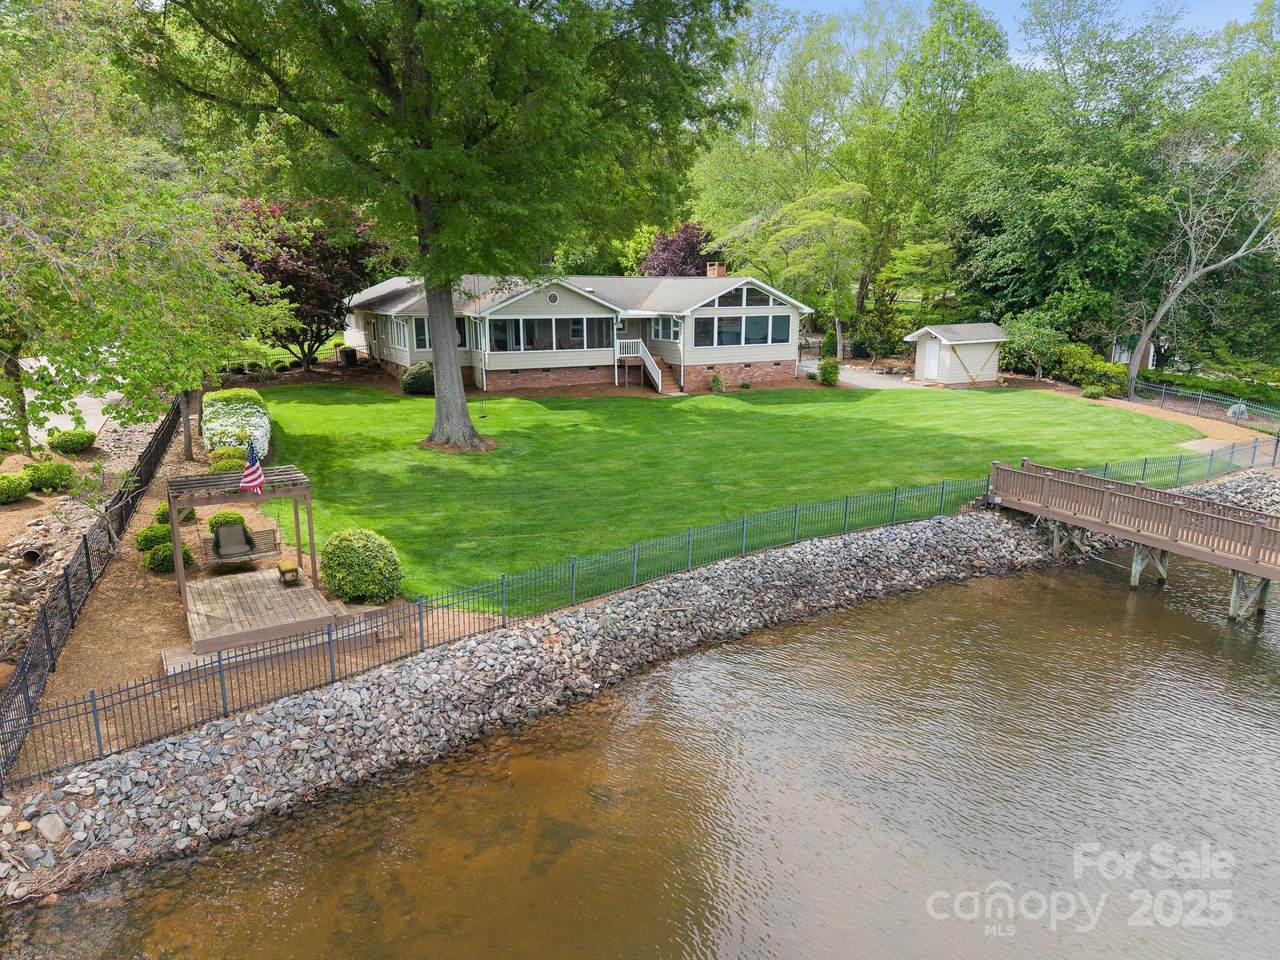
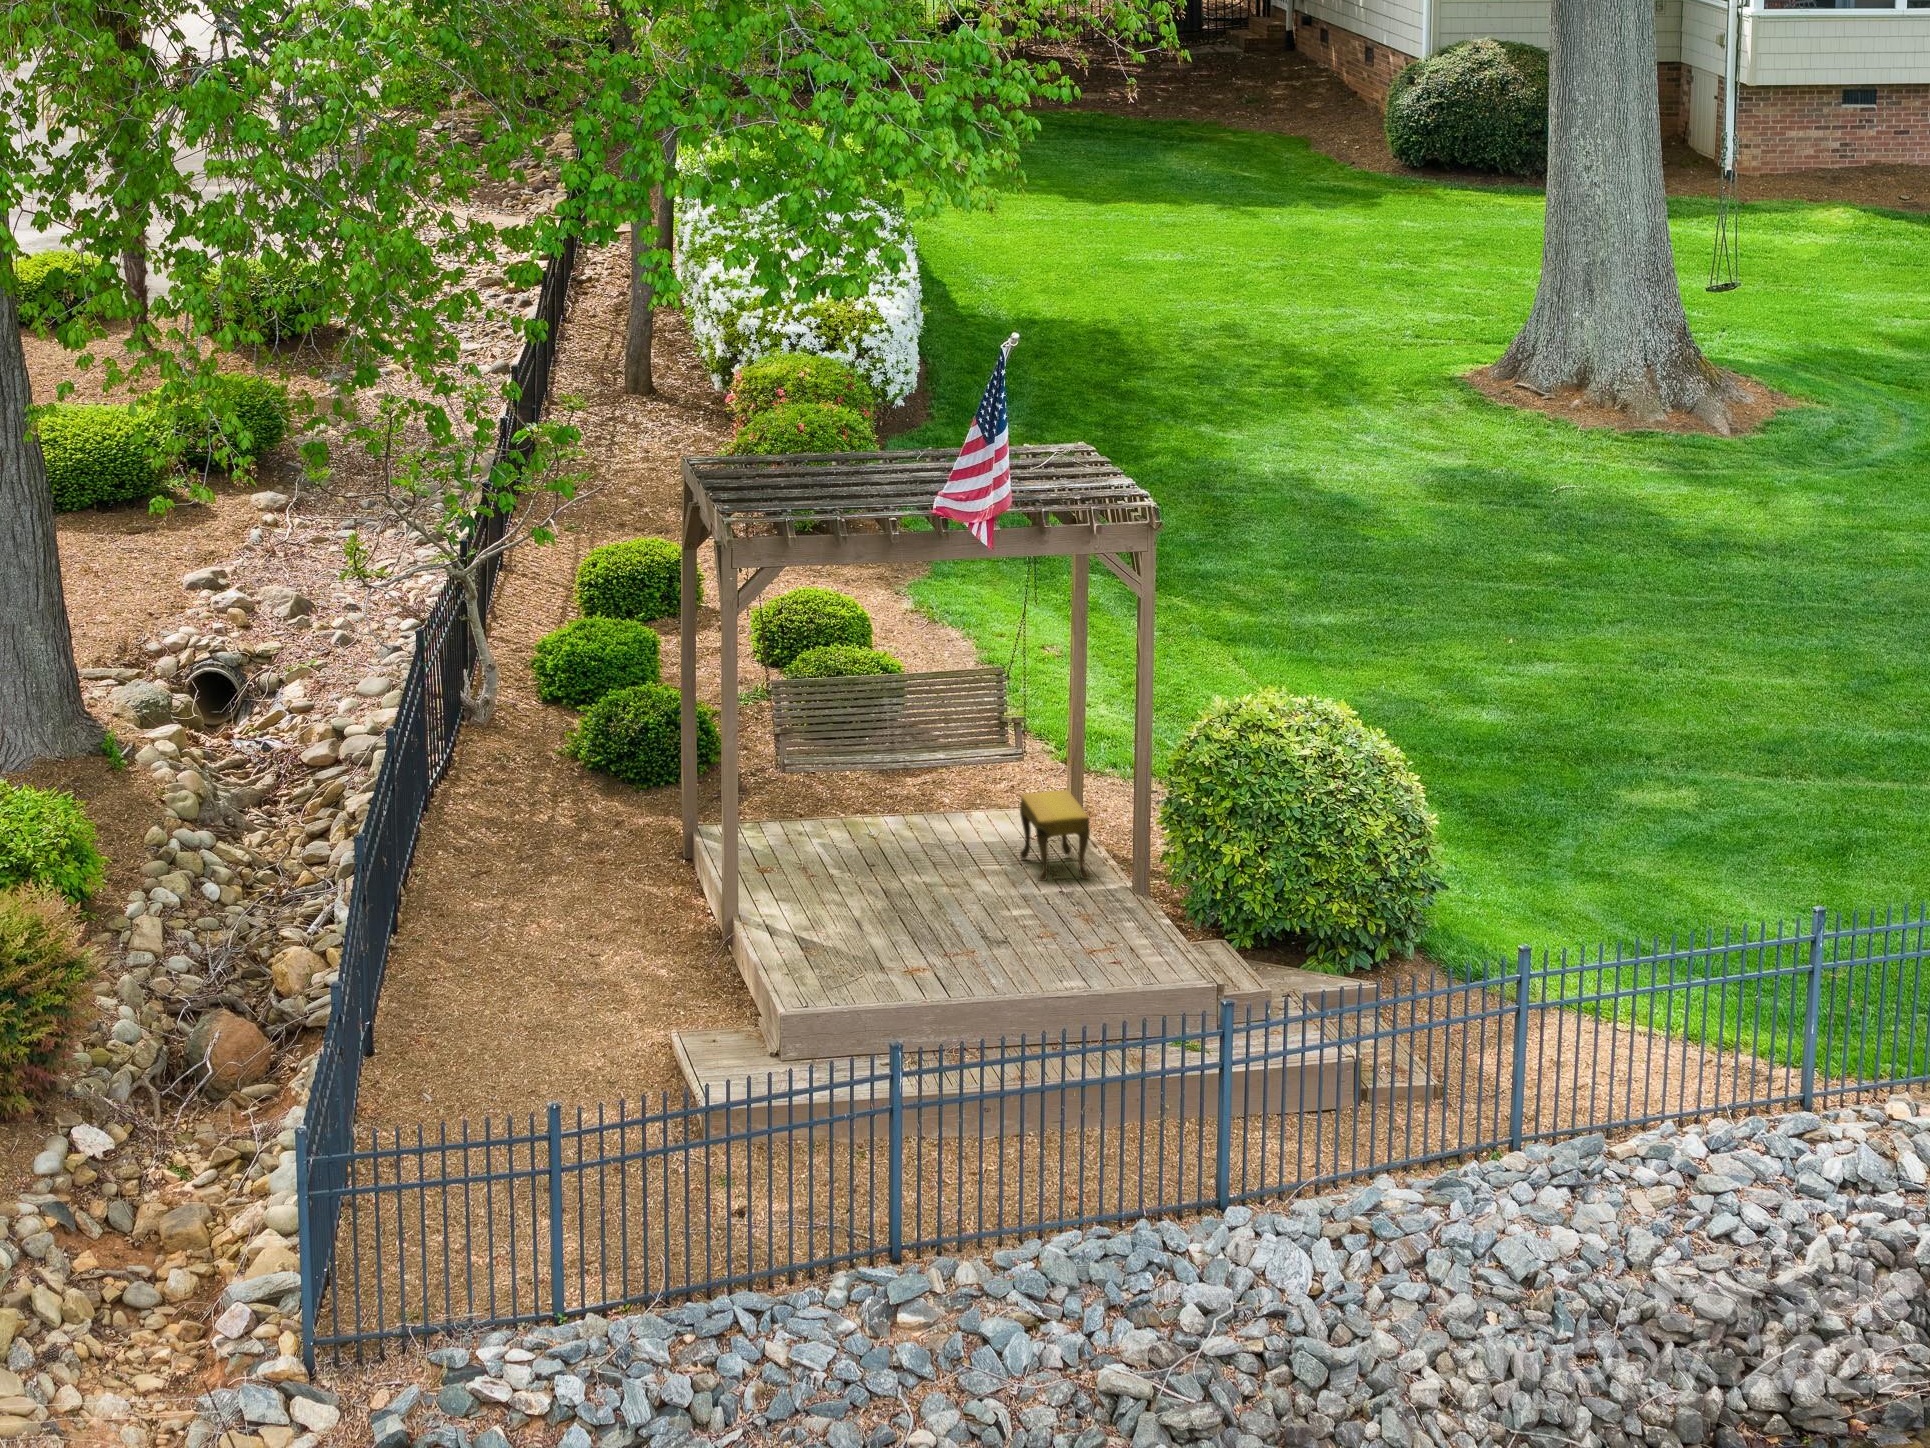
lounge chair: present [212,524,256,570] -> none [815,659,948,828]

